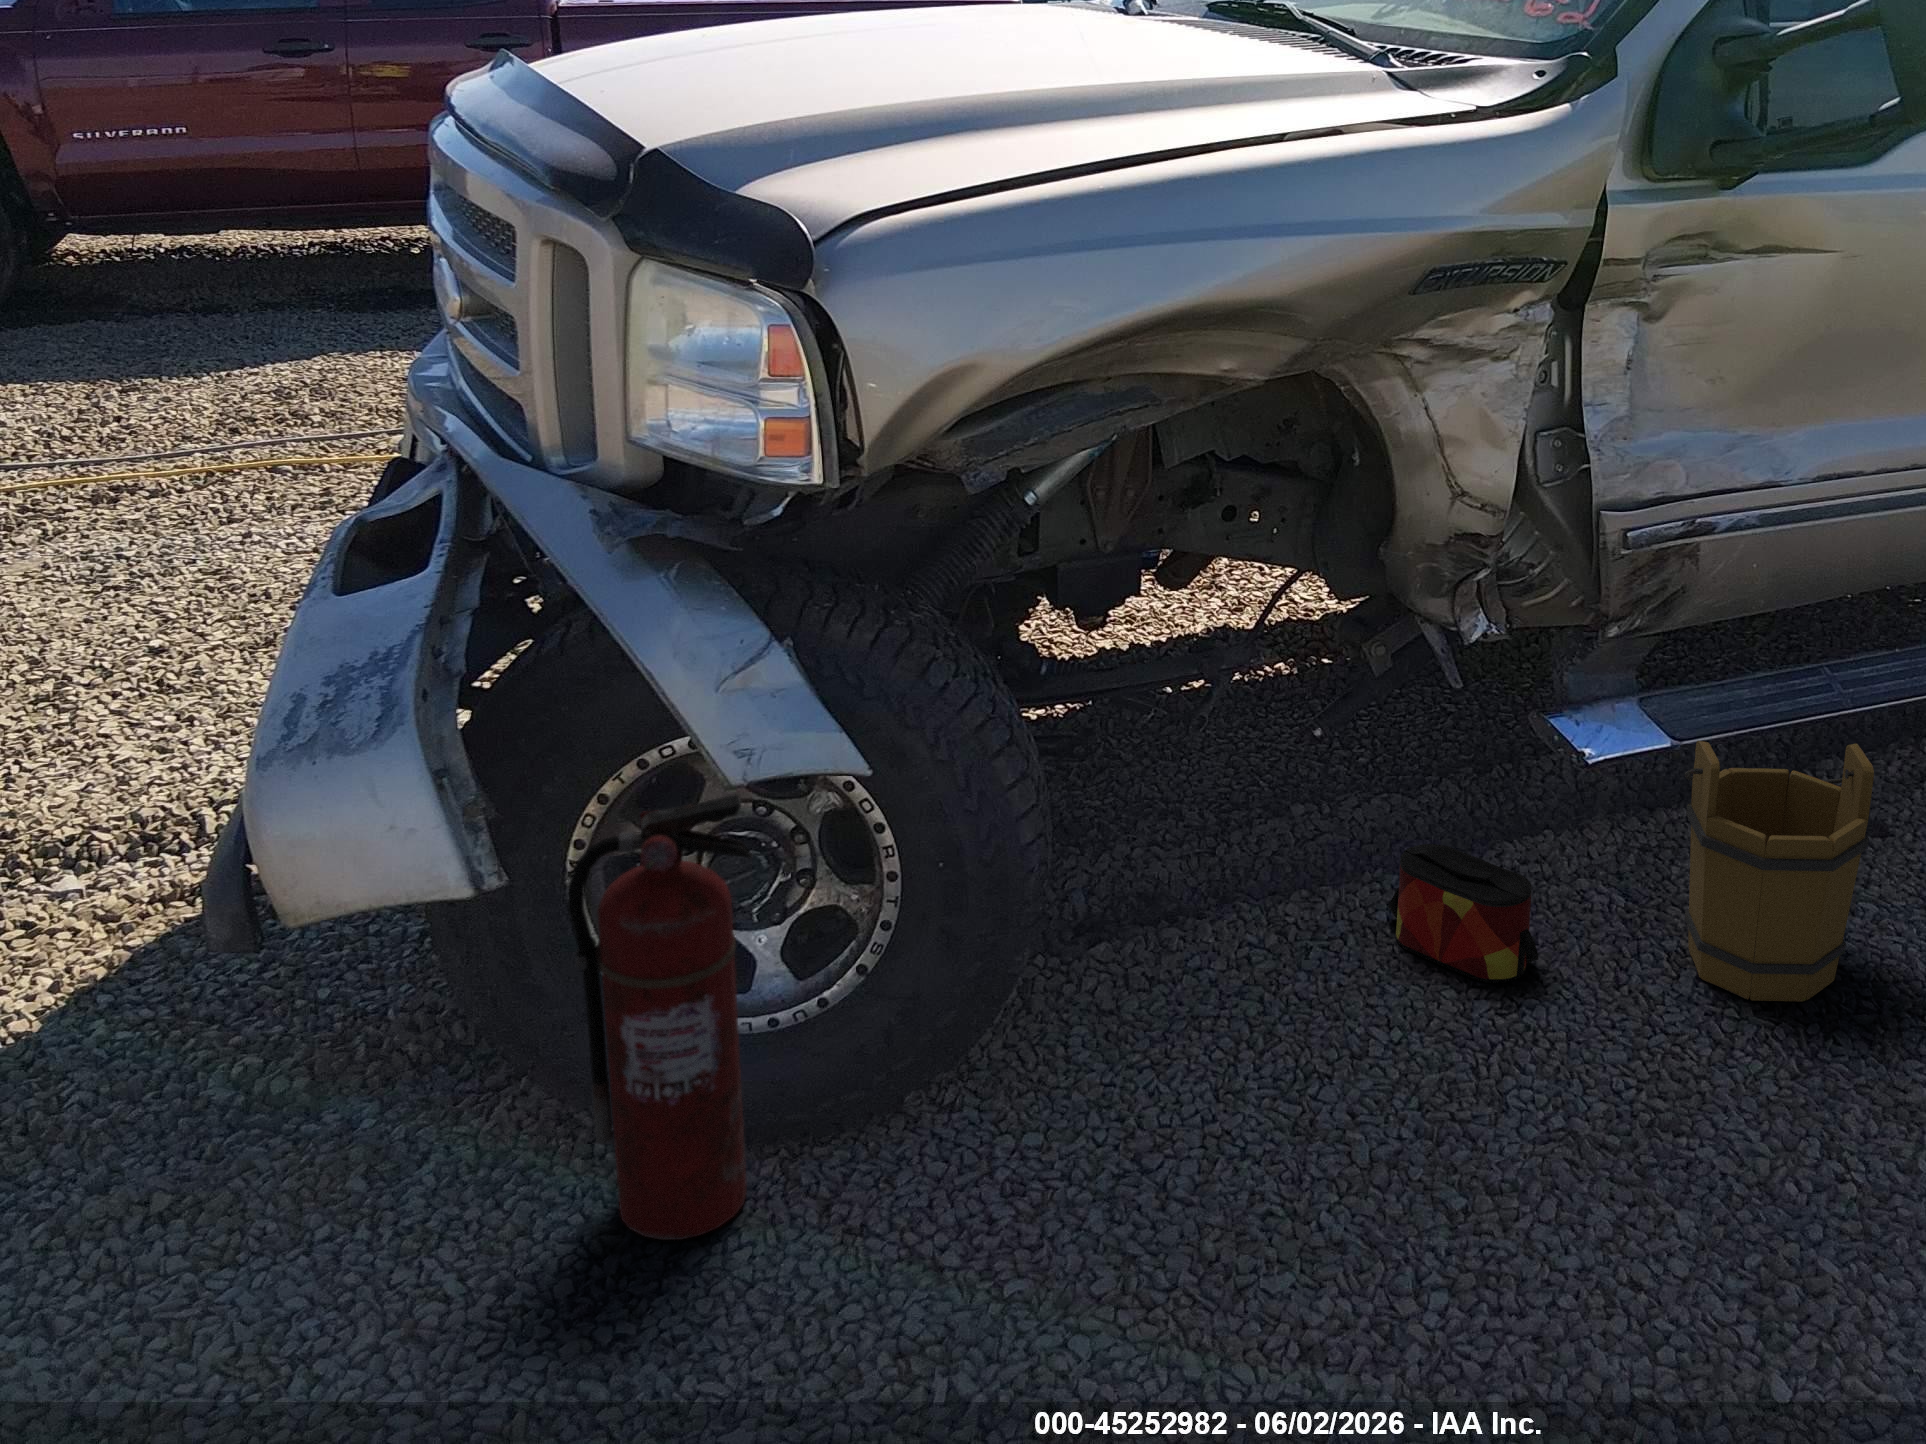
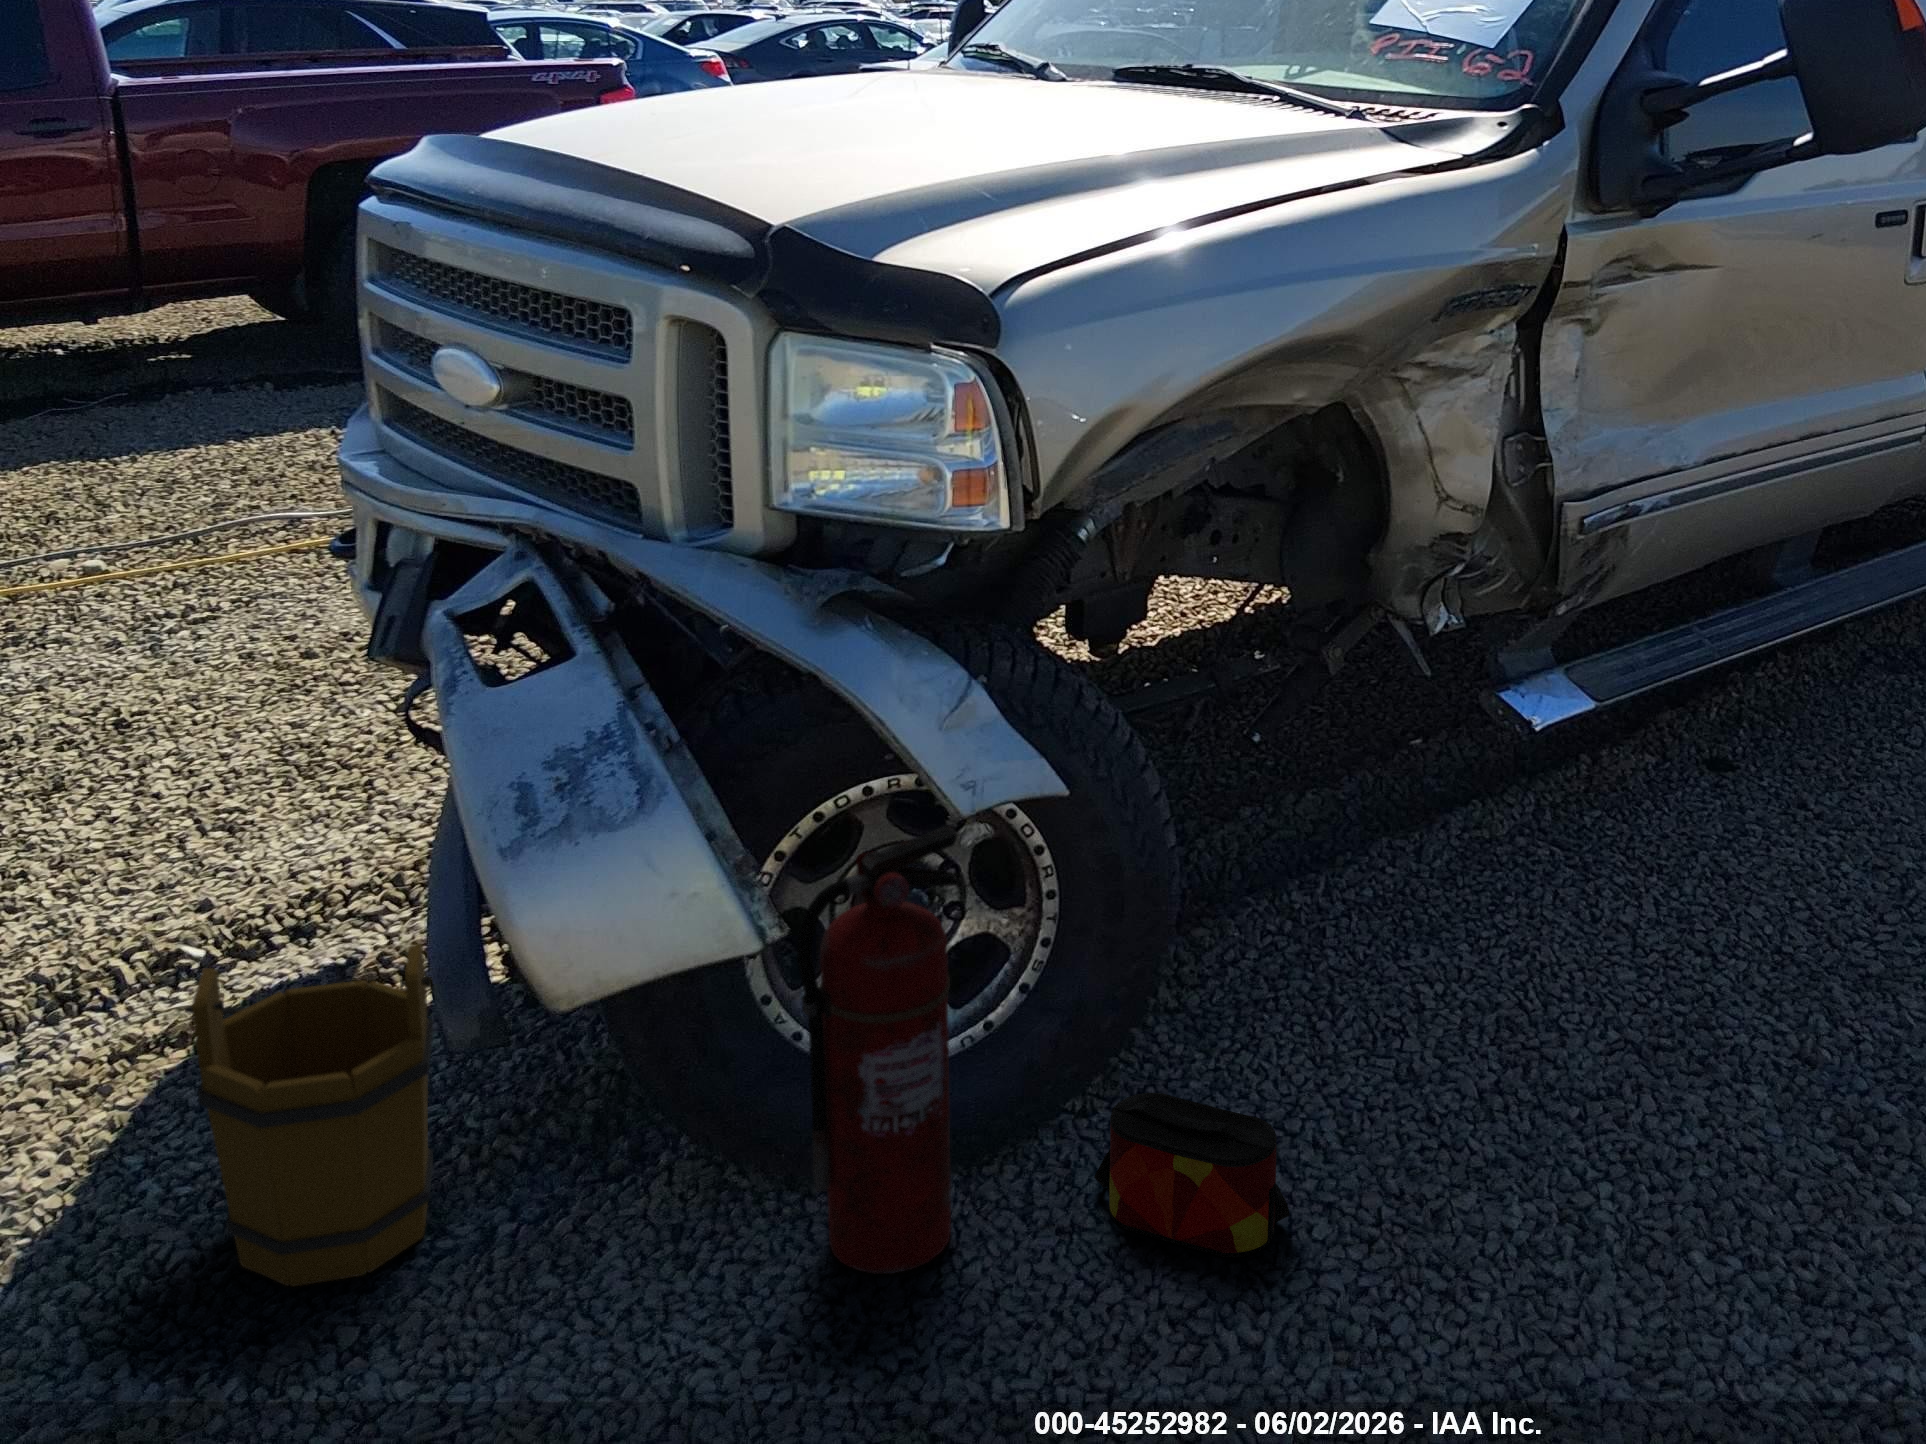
bucket: present [1685,741,1874,1001] -> present [185,943,433,1287]
bag: present [1388,844,1538,983] -> present [1094,1093,1290,1257]

